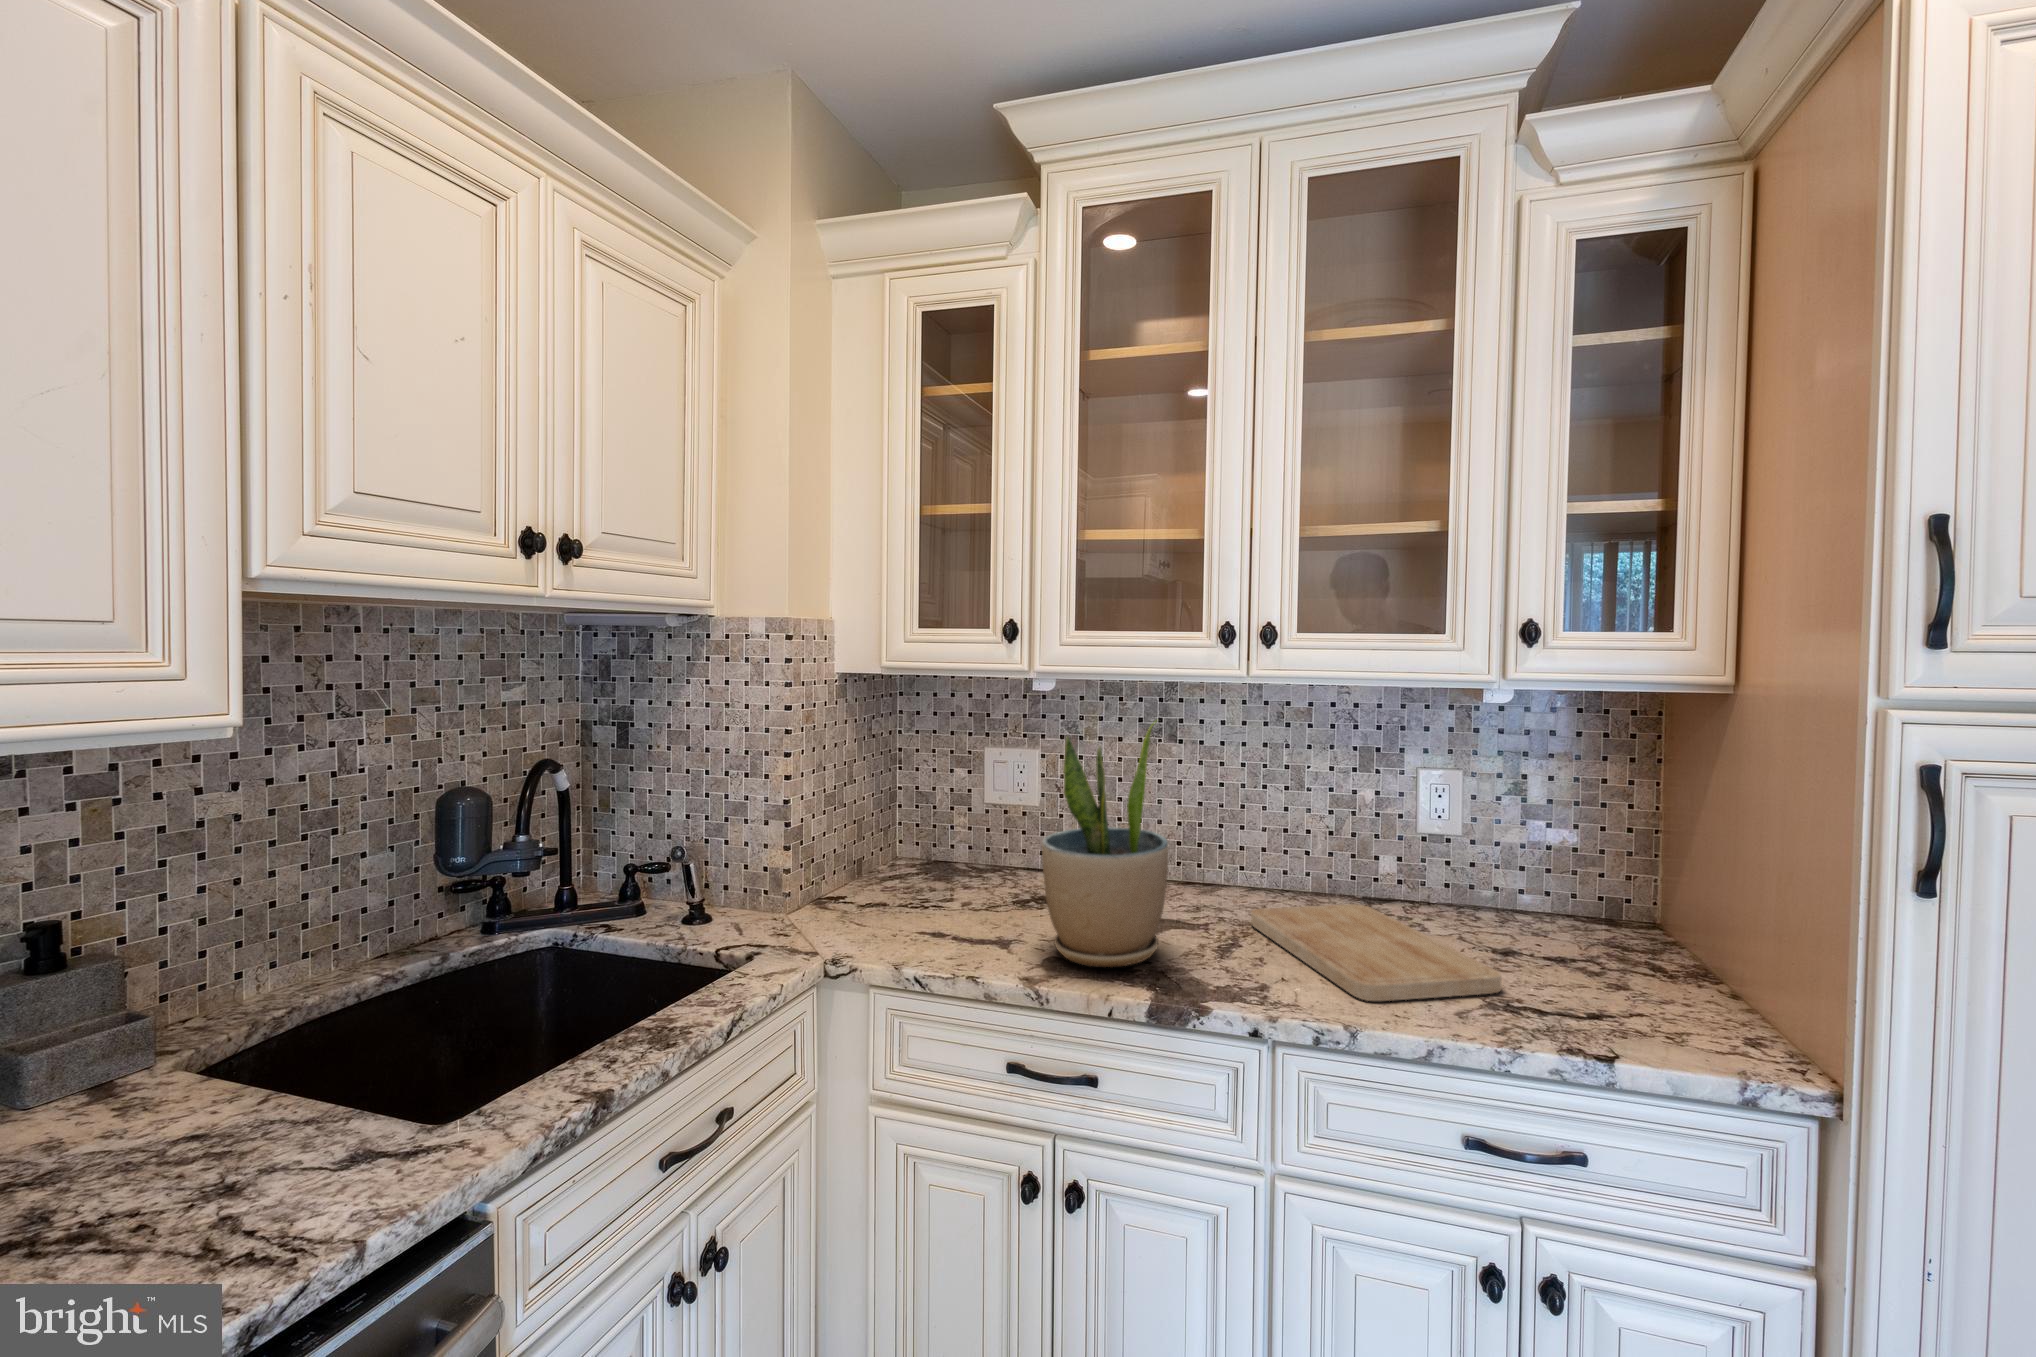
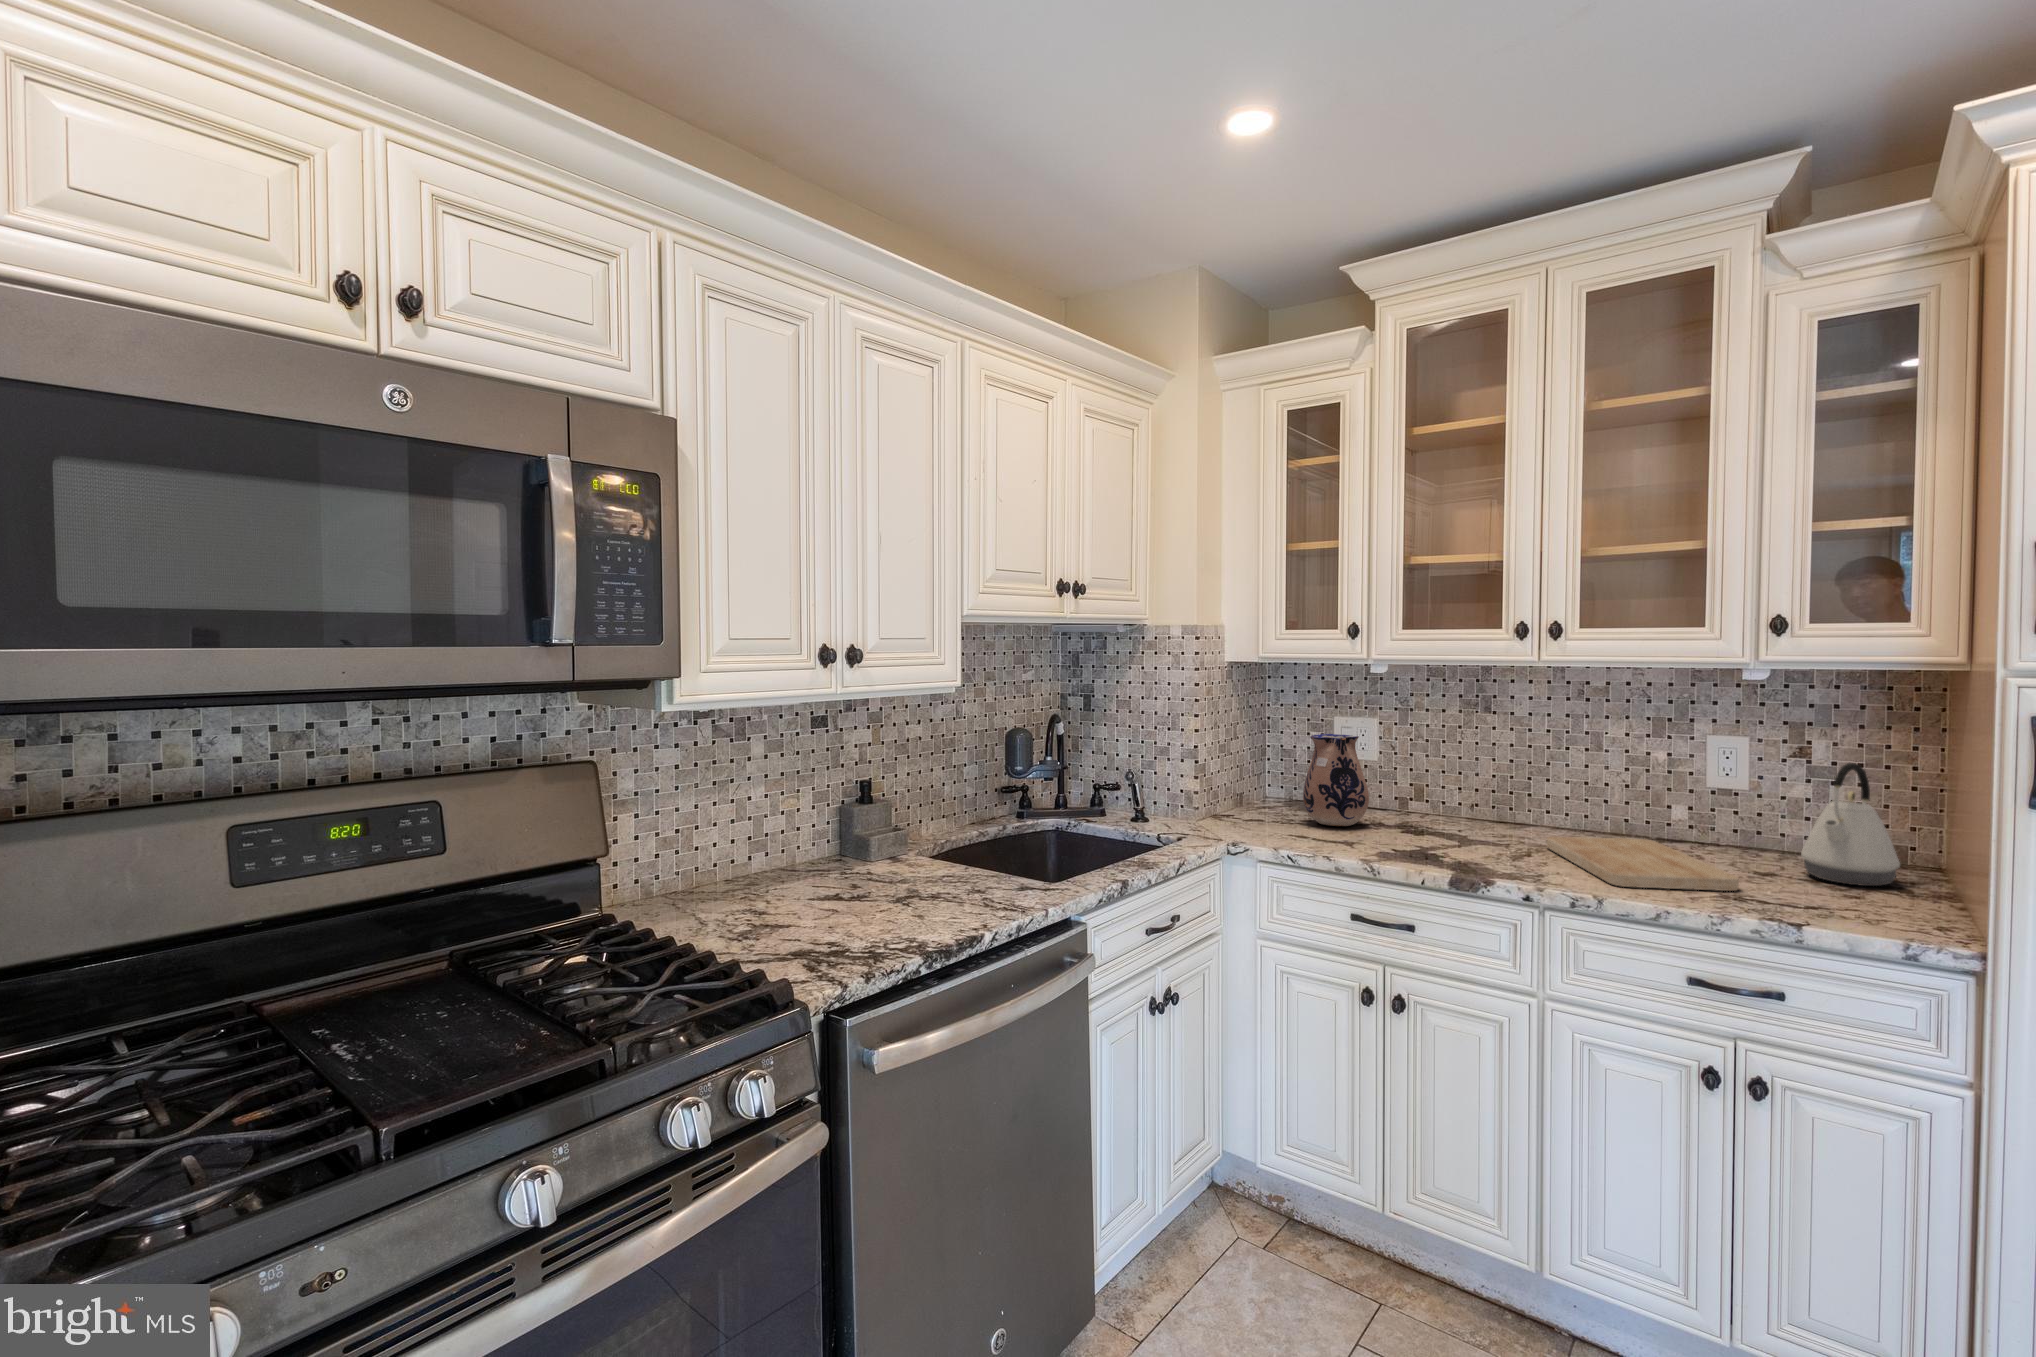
potted plant: present [1041,722,1168,967] -> none [1376,690,1471,859]
ceramic pitcher: none [941,773,1028,906] -> present [1303,733,1369,826]
kettle: none [1537,806,1646,963] -> present [1801,763,1900,886]

